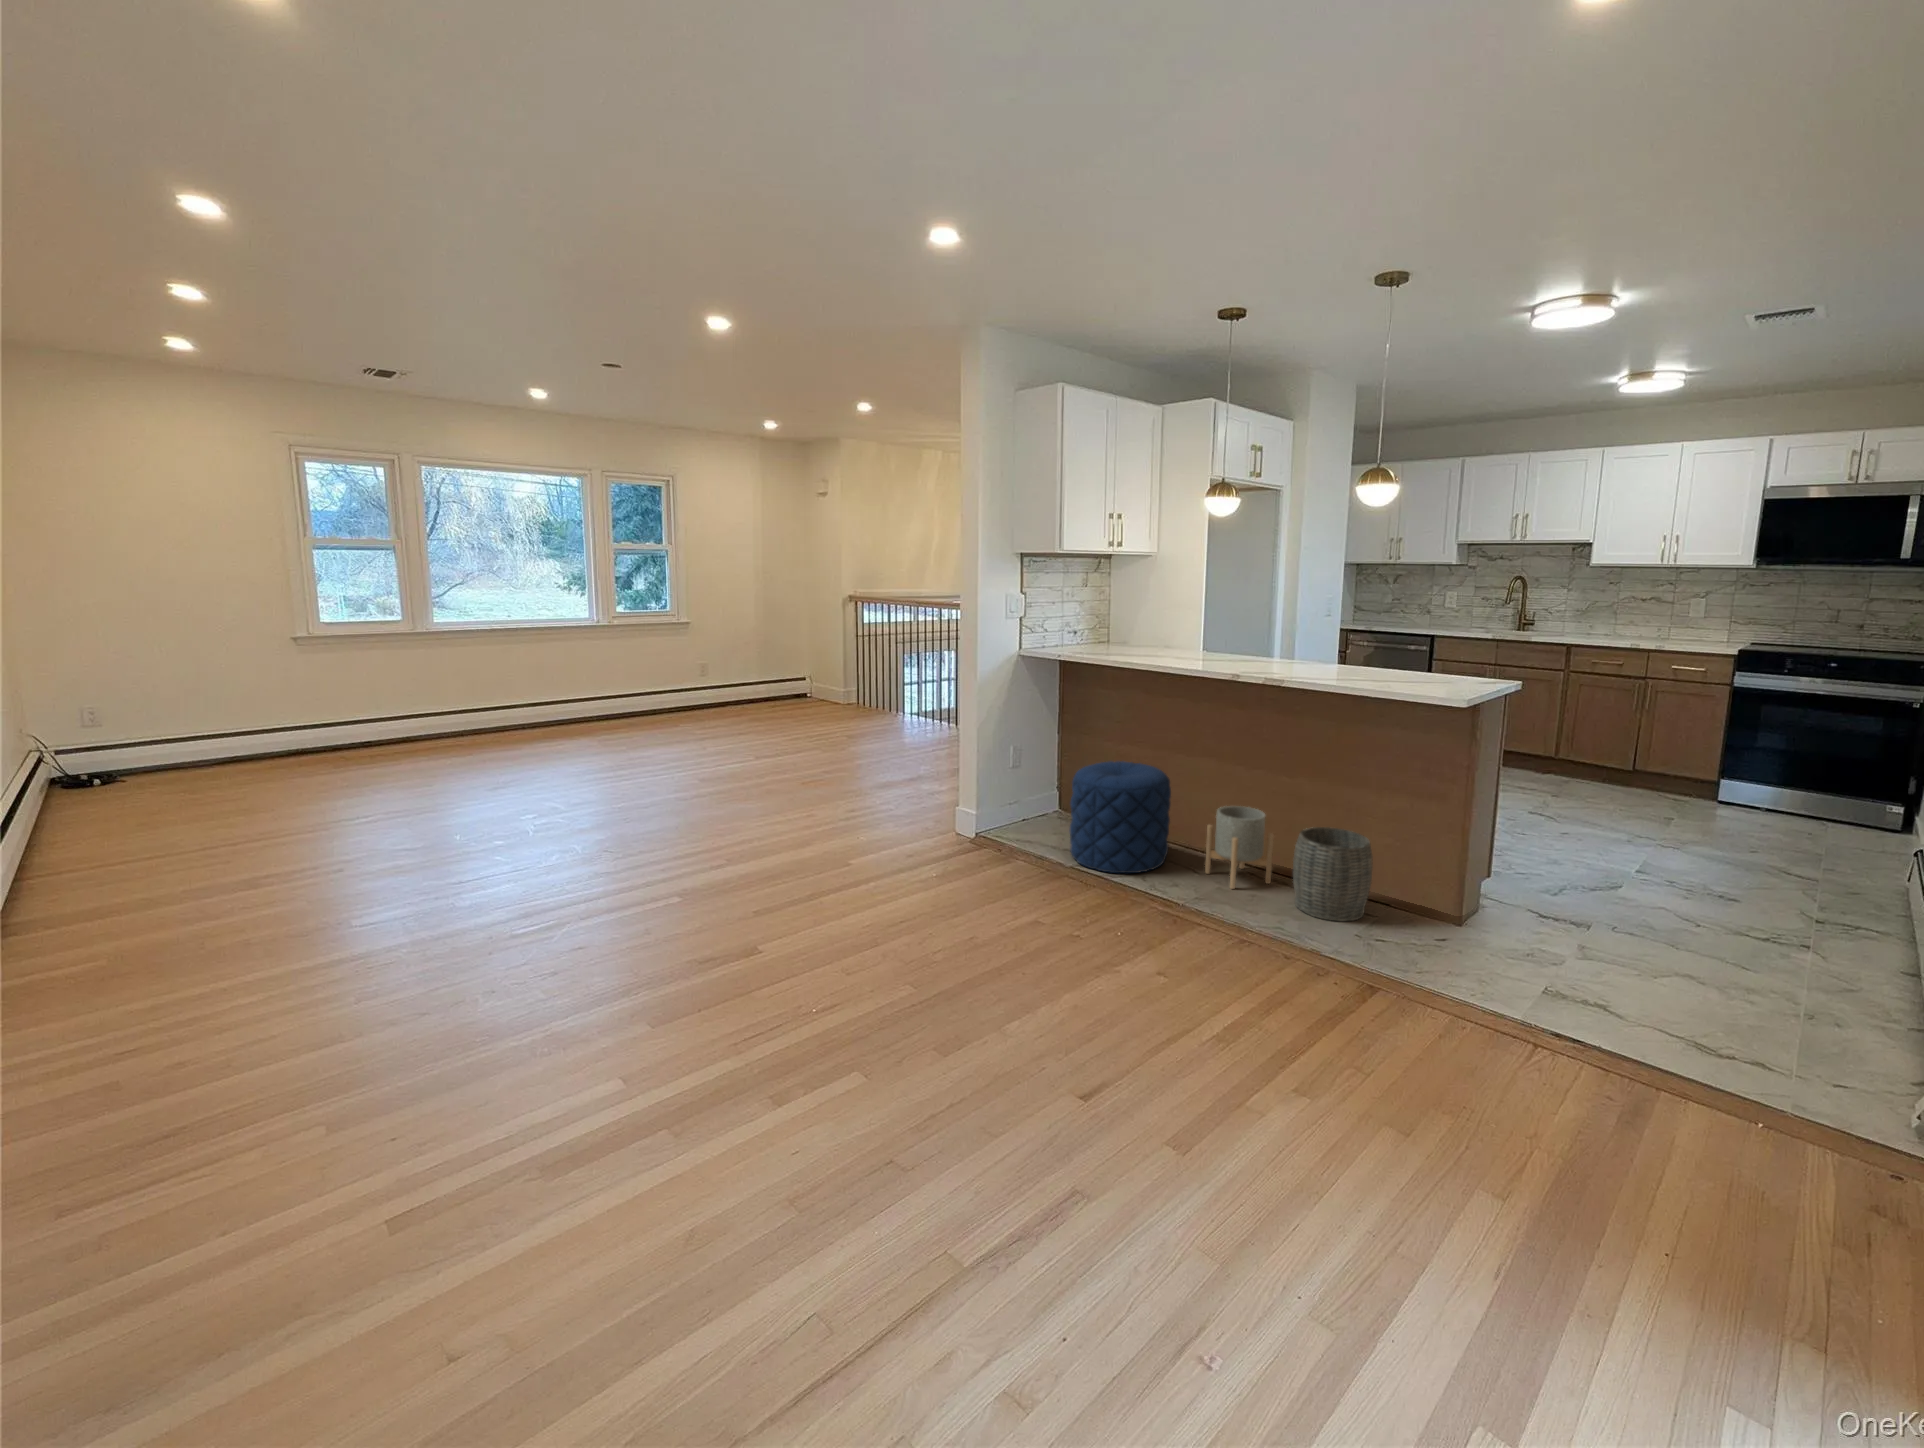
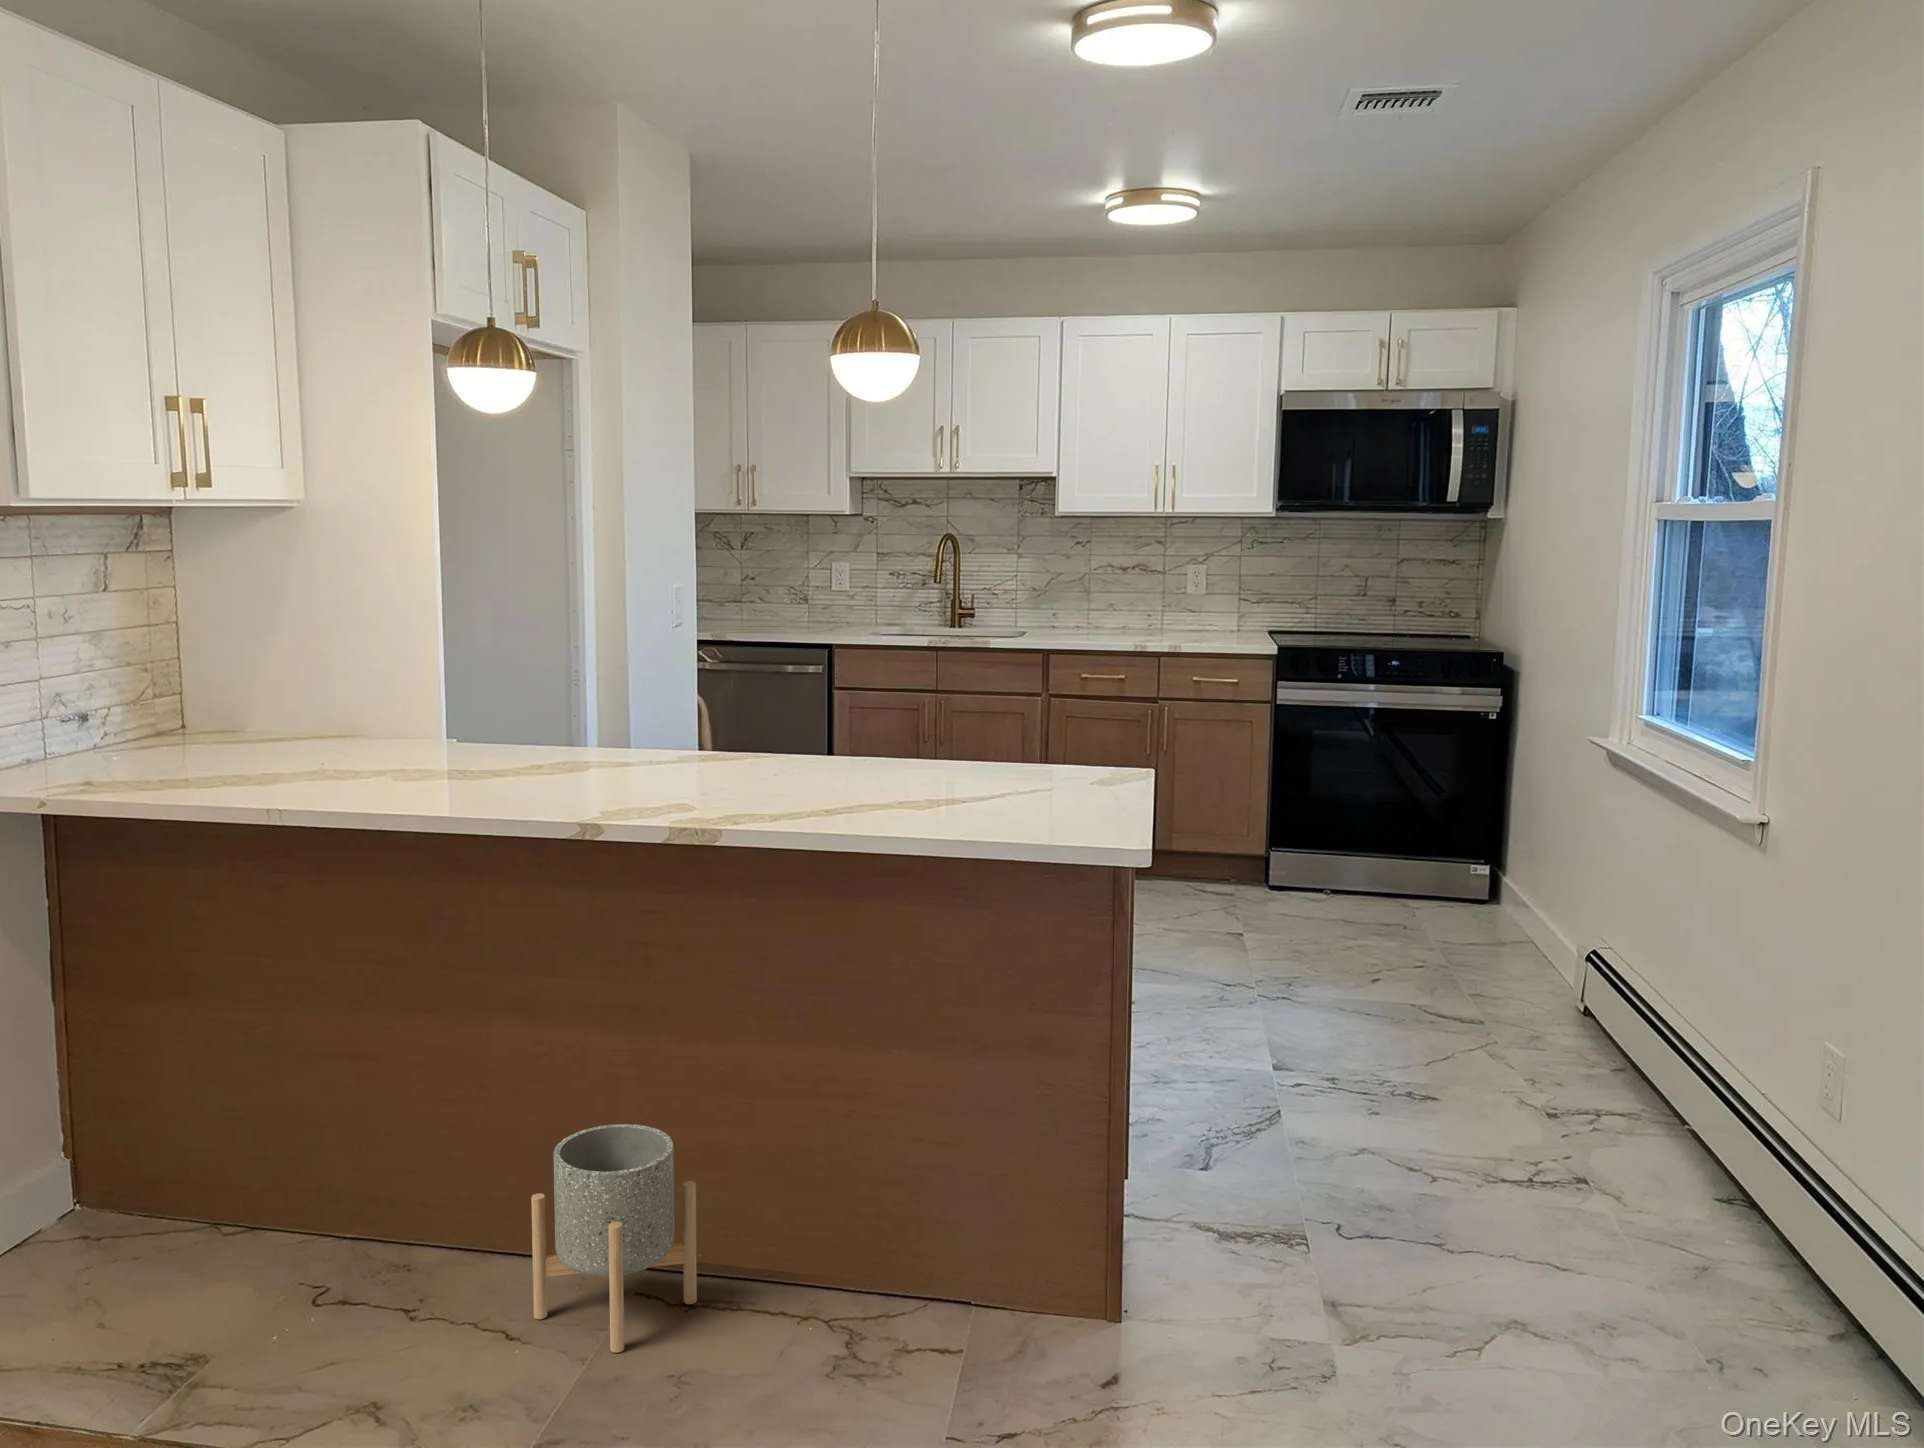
pouf: present [1070,761,1171,873] -> none [130,1061,428,1408]
woven basket: present [1293,827,1373,921] -> none [762,1140,936,1381]

